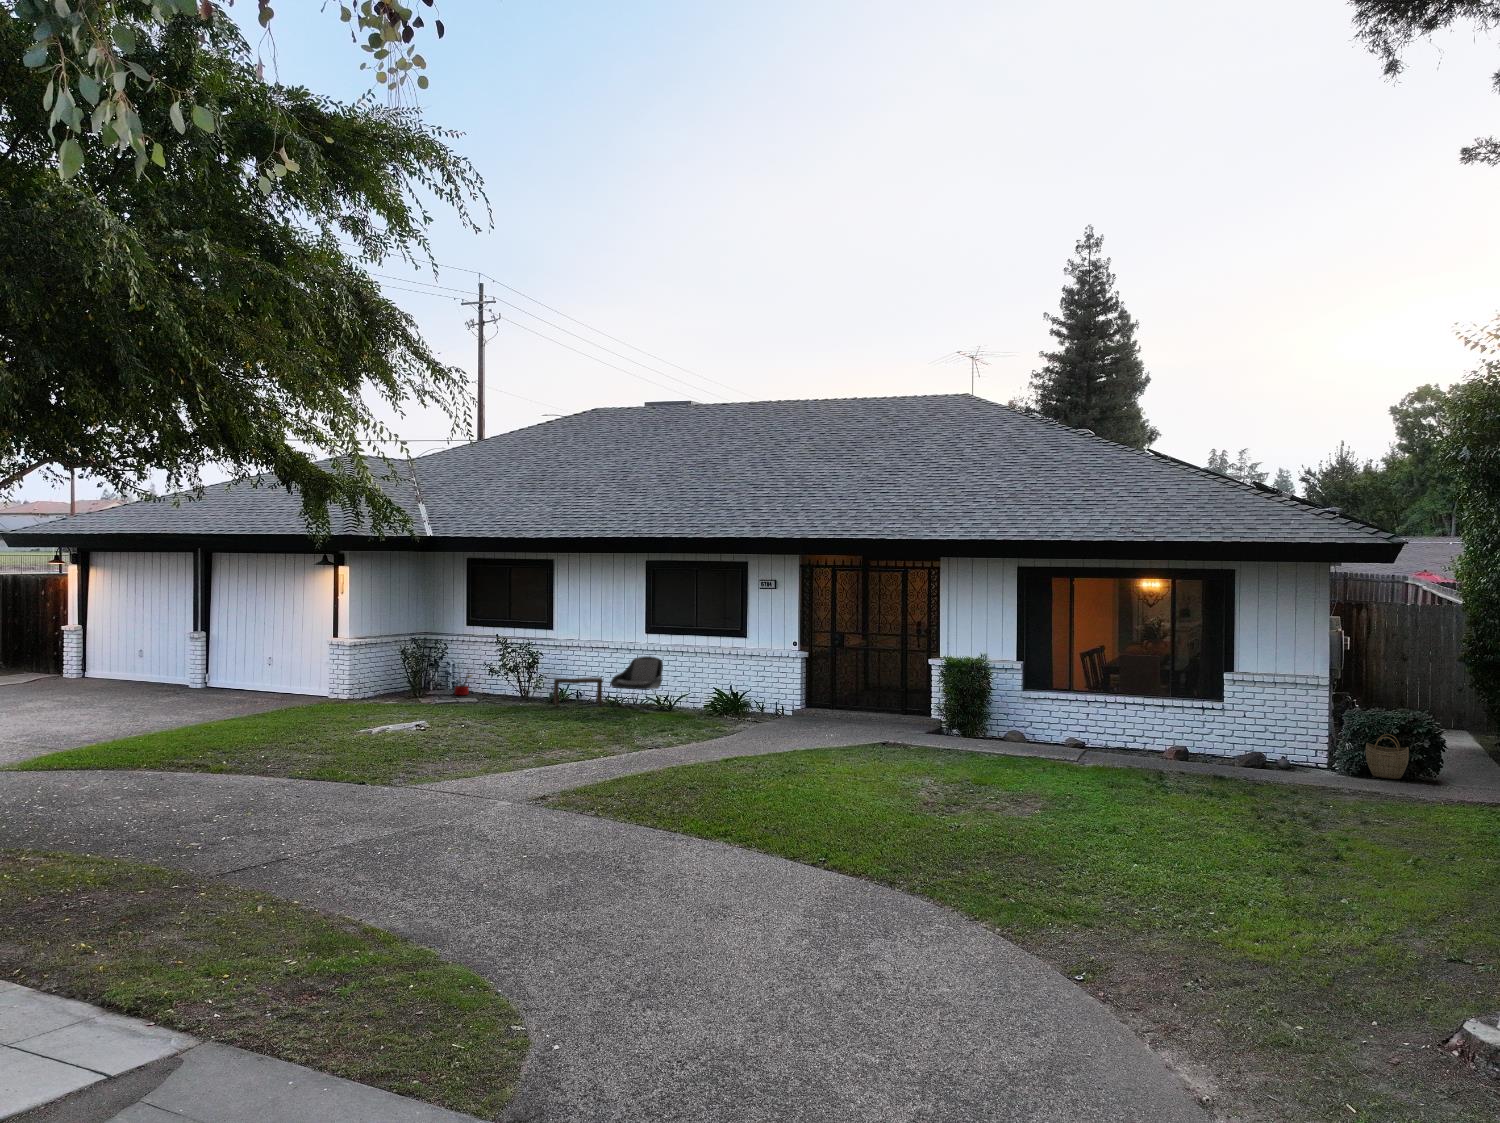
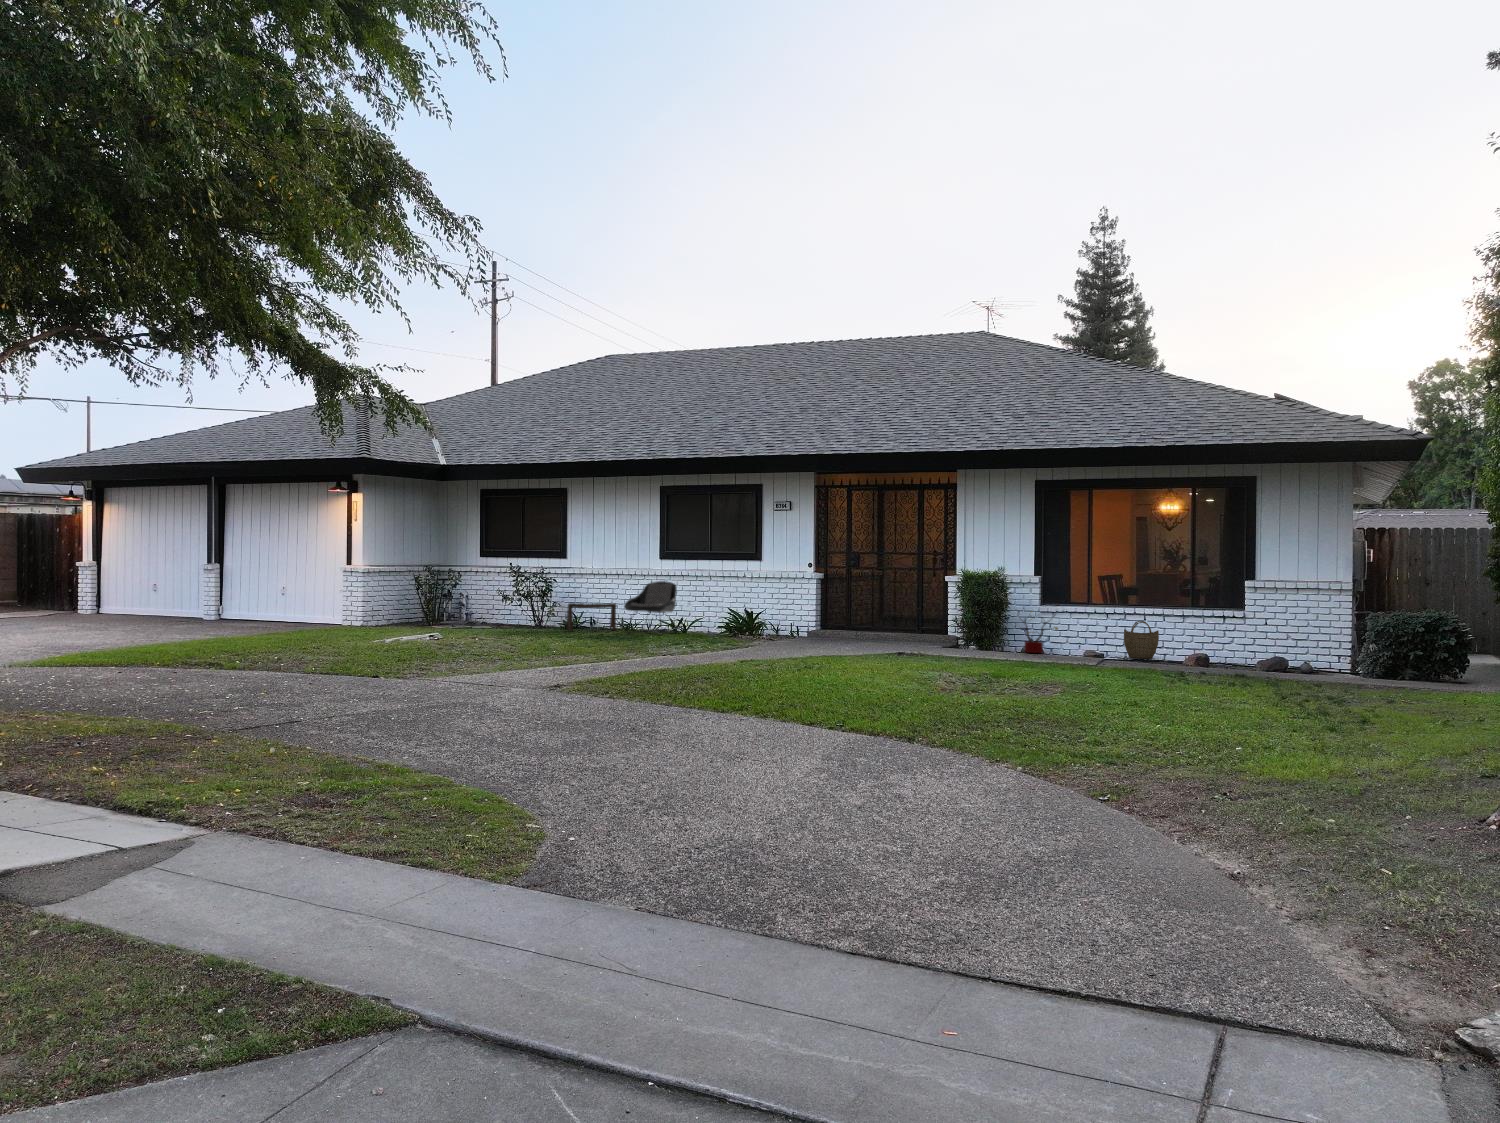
decorative plant: present [455,671,472,695] -> present [1023,615,1058,653]
woven basket: present [1366,734,1409,779] -> present [1124,621,1159,659]

